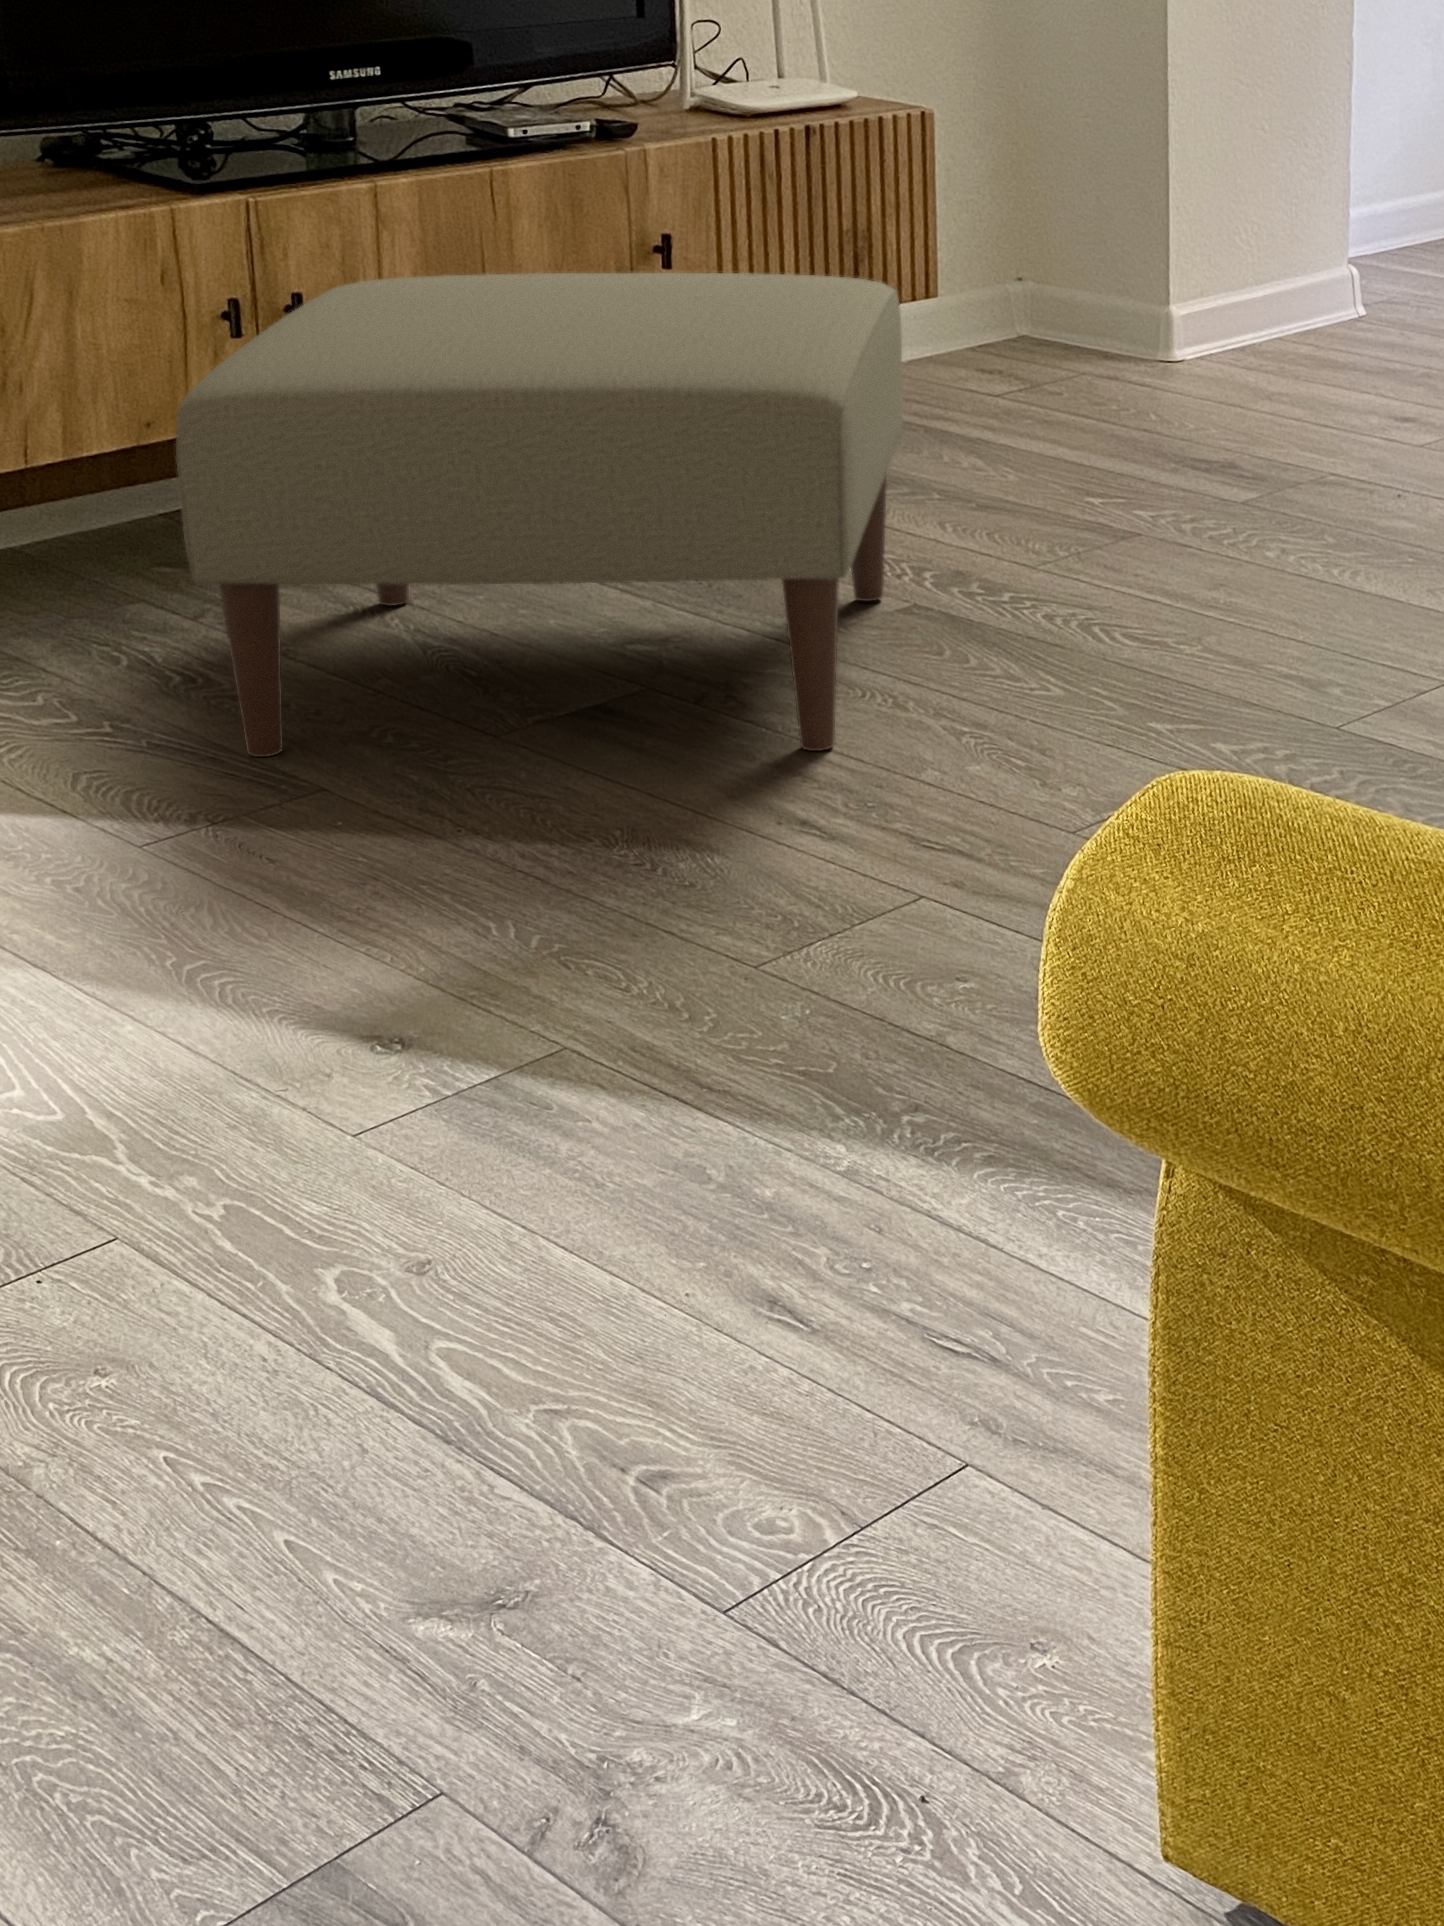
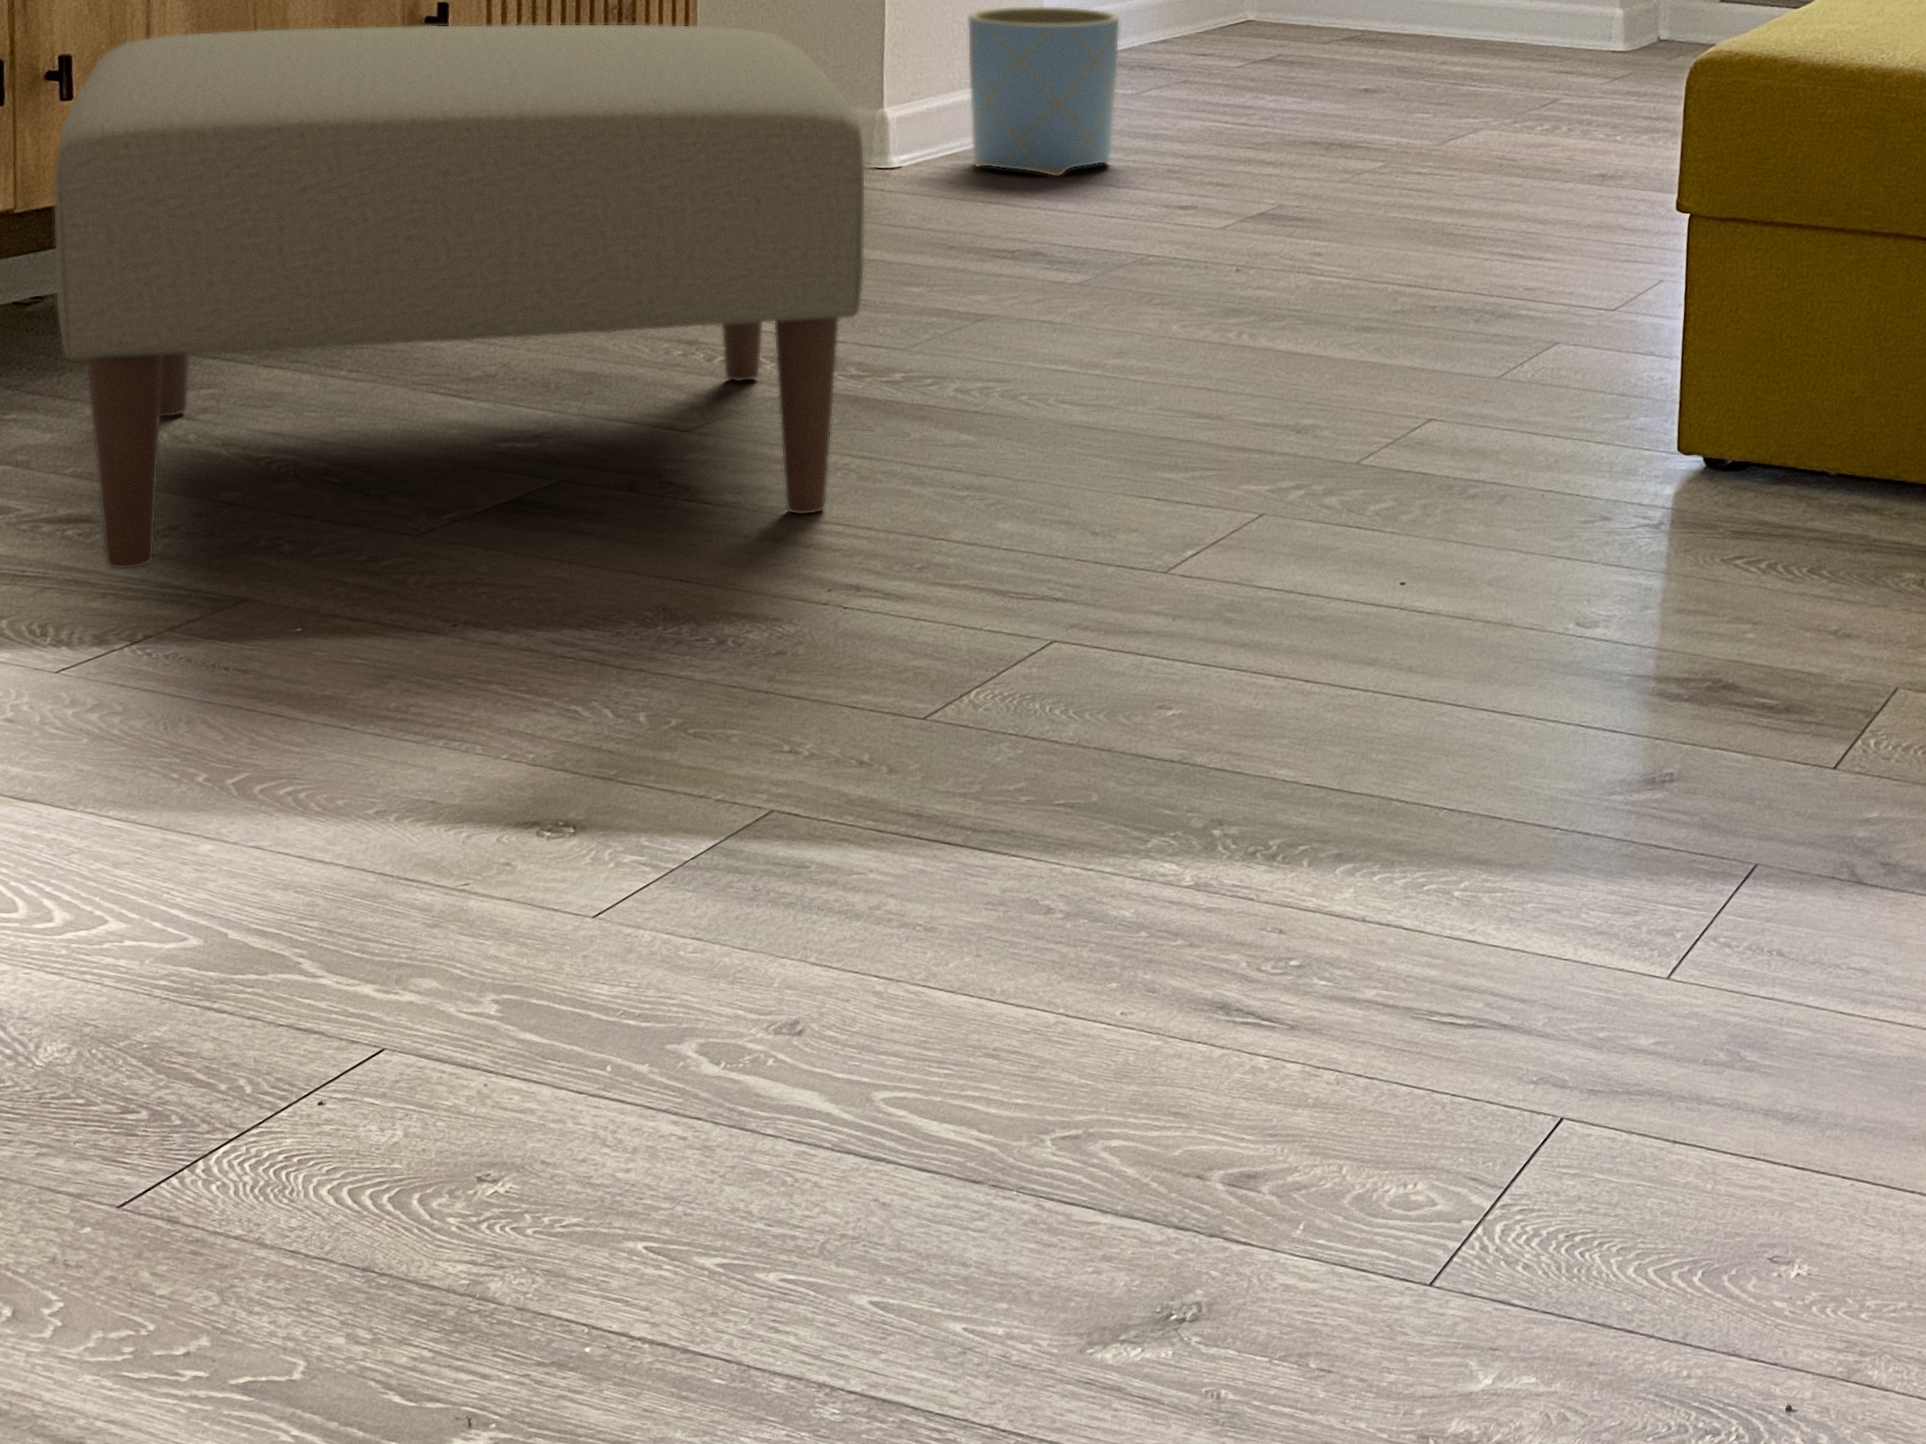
planter: none [1247,208,1392,380] -> present [968,7,1119,176]

